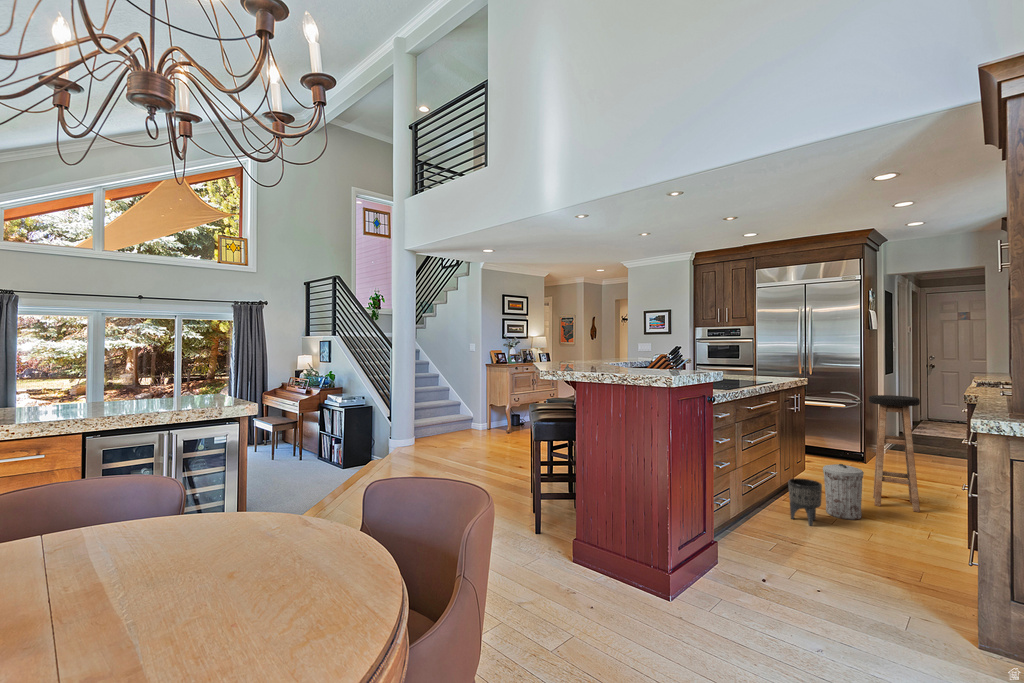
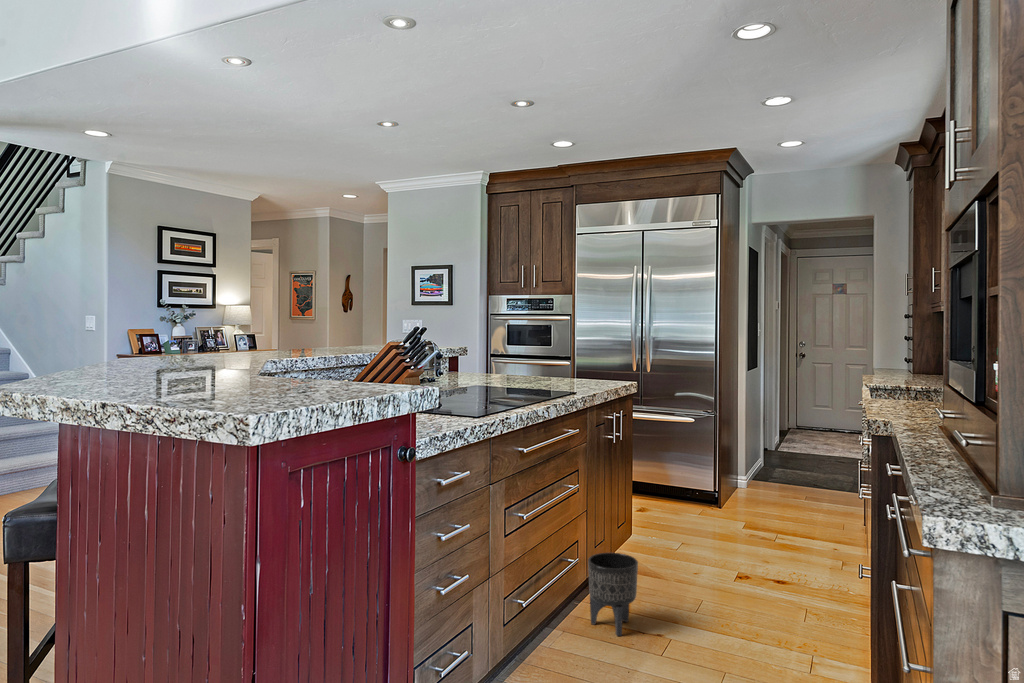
bar stool: present [869,395,920,512] -> none [715,404,781,586]
trash can: present [823,464,864,520] -> none [644,521,701,614]

